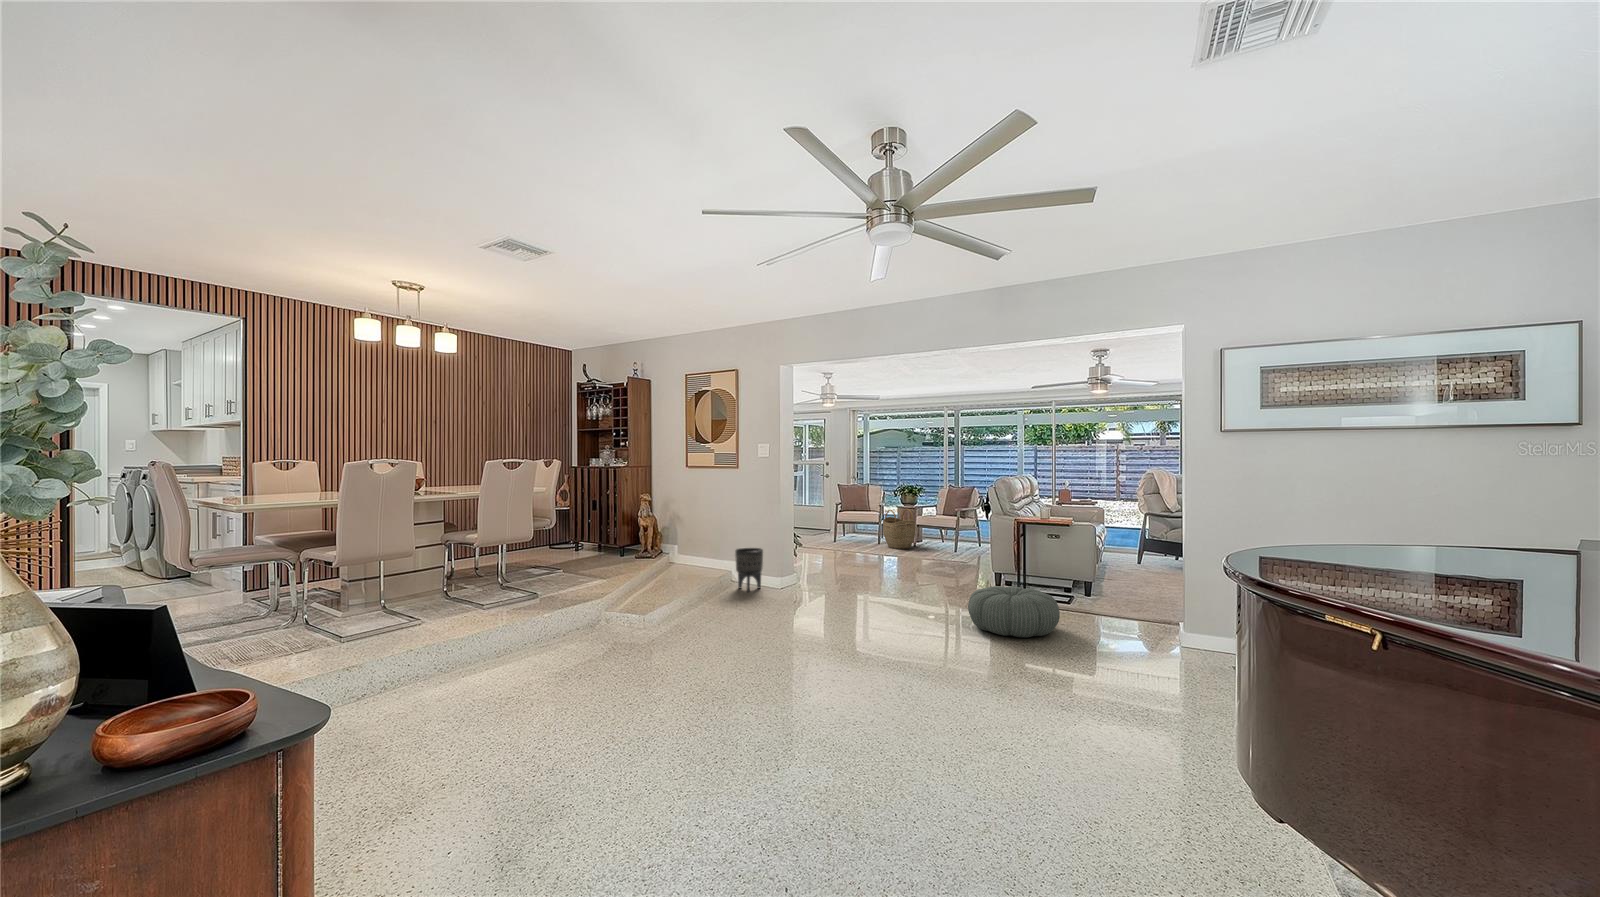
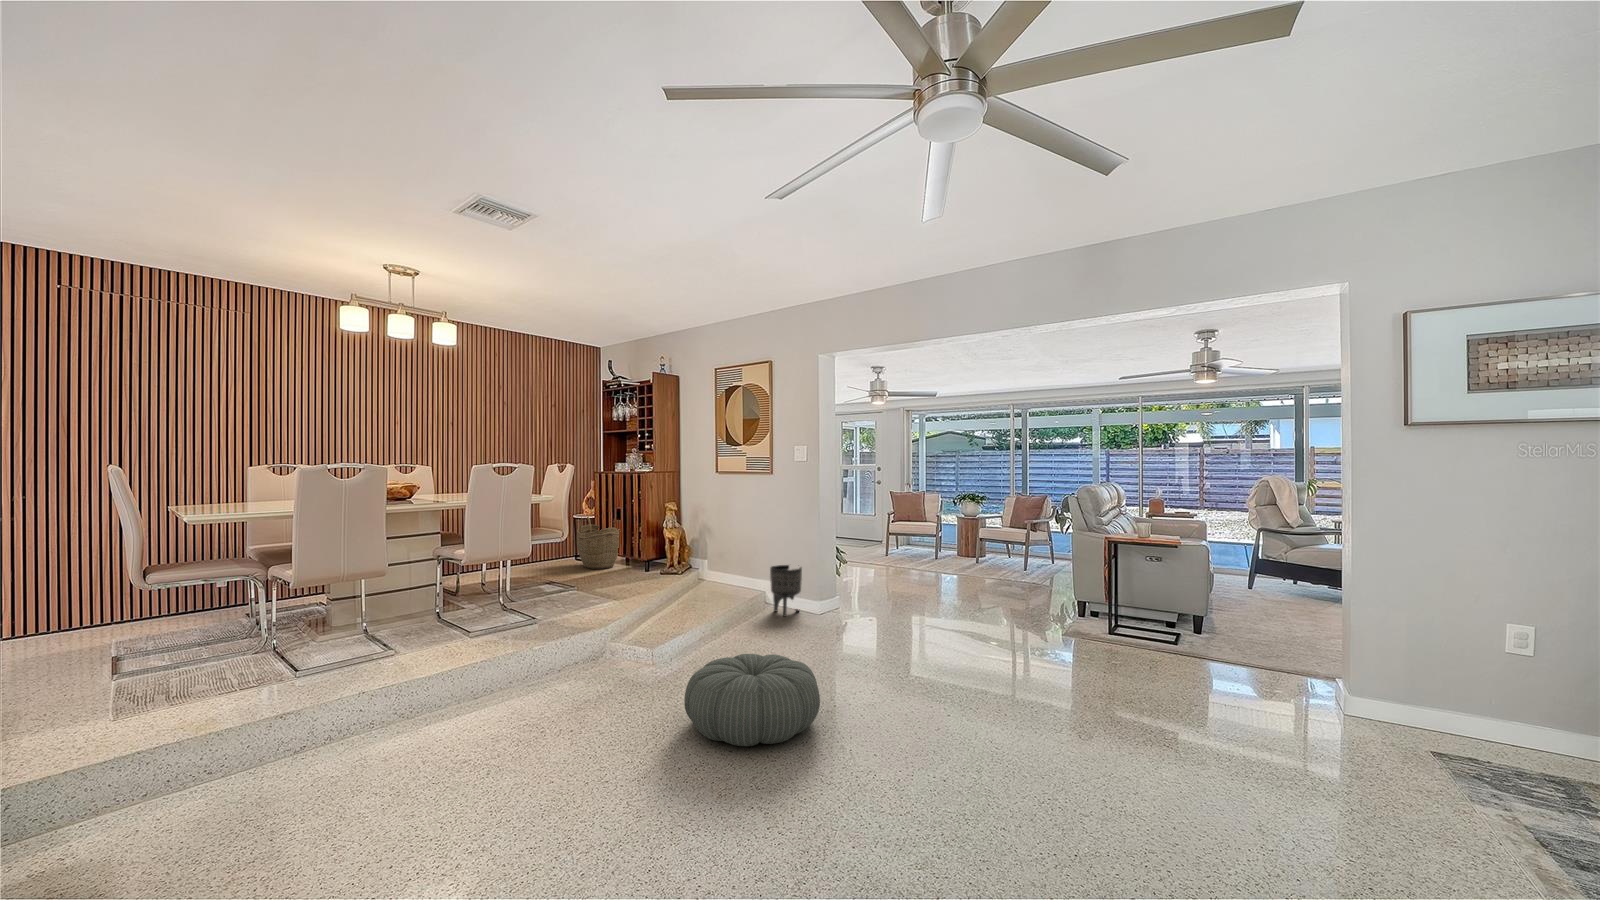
woven basket: present [883,509,916,549] -> present [577,517,619,569]
pouf: present [968,586,1060,637] -> present [684,654,820,746]

